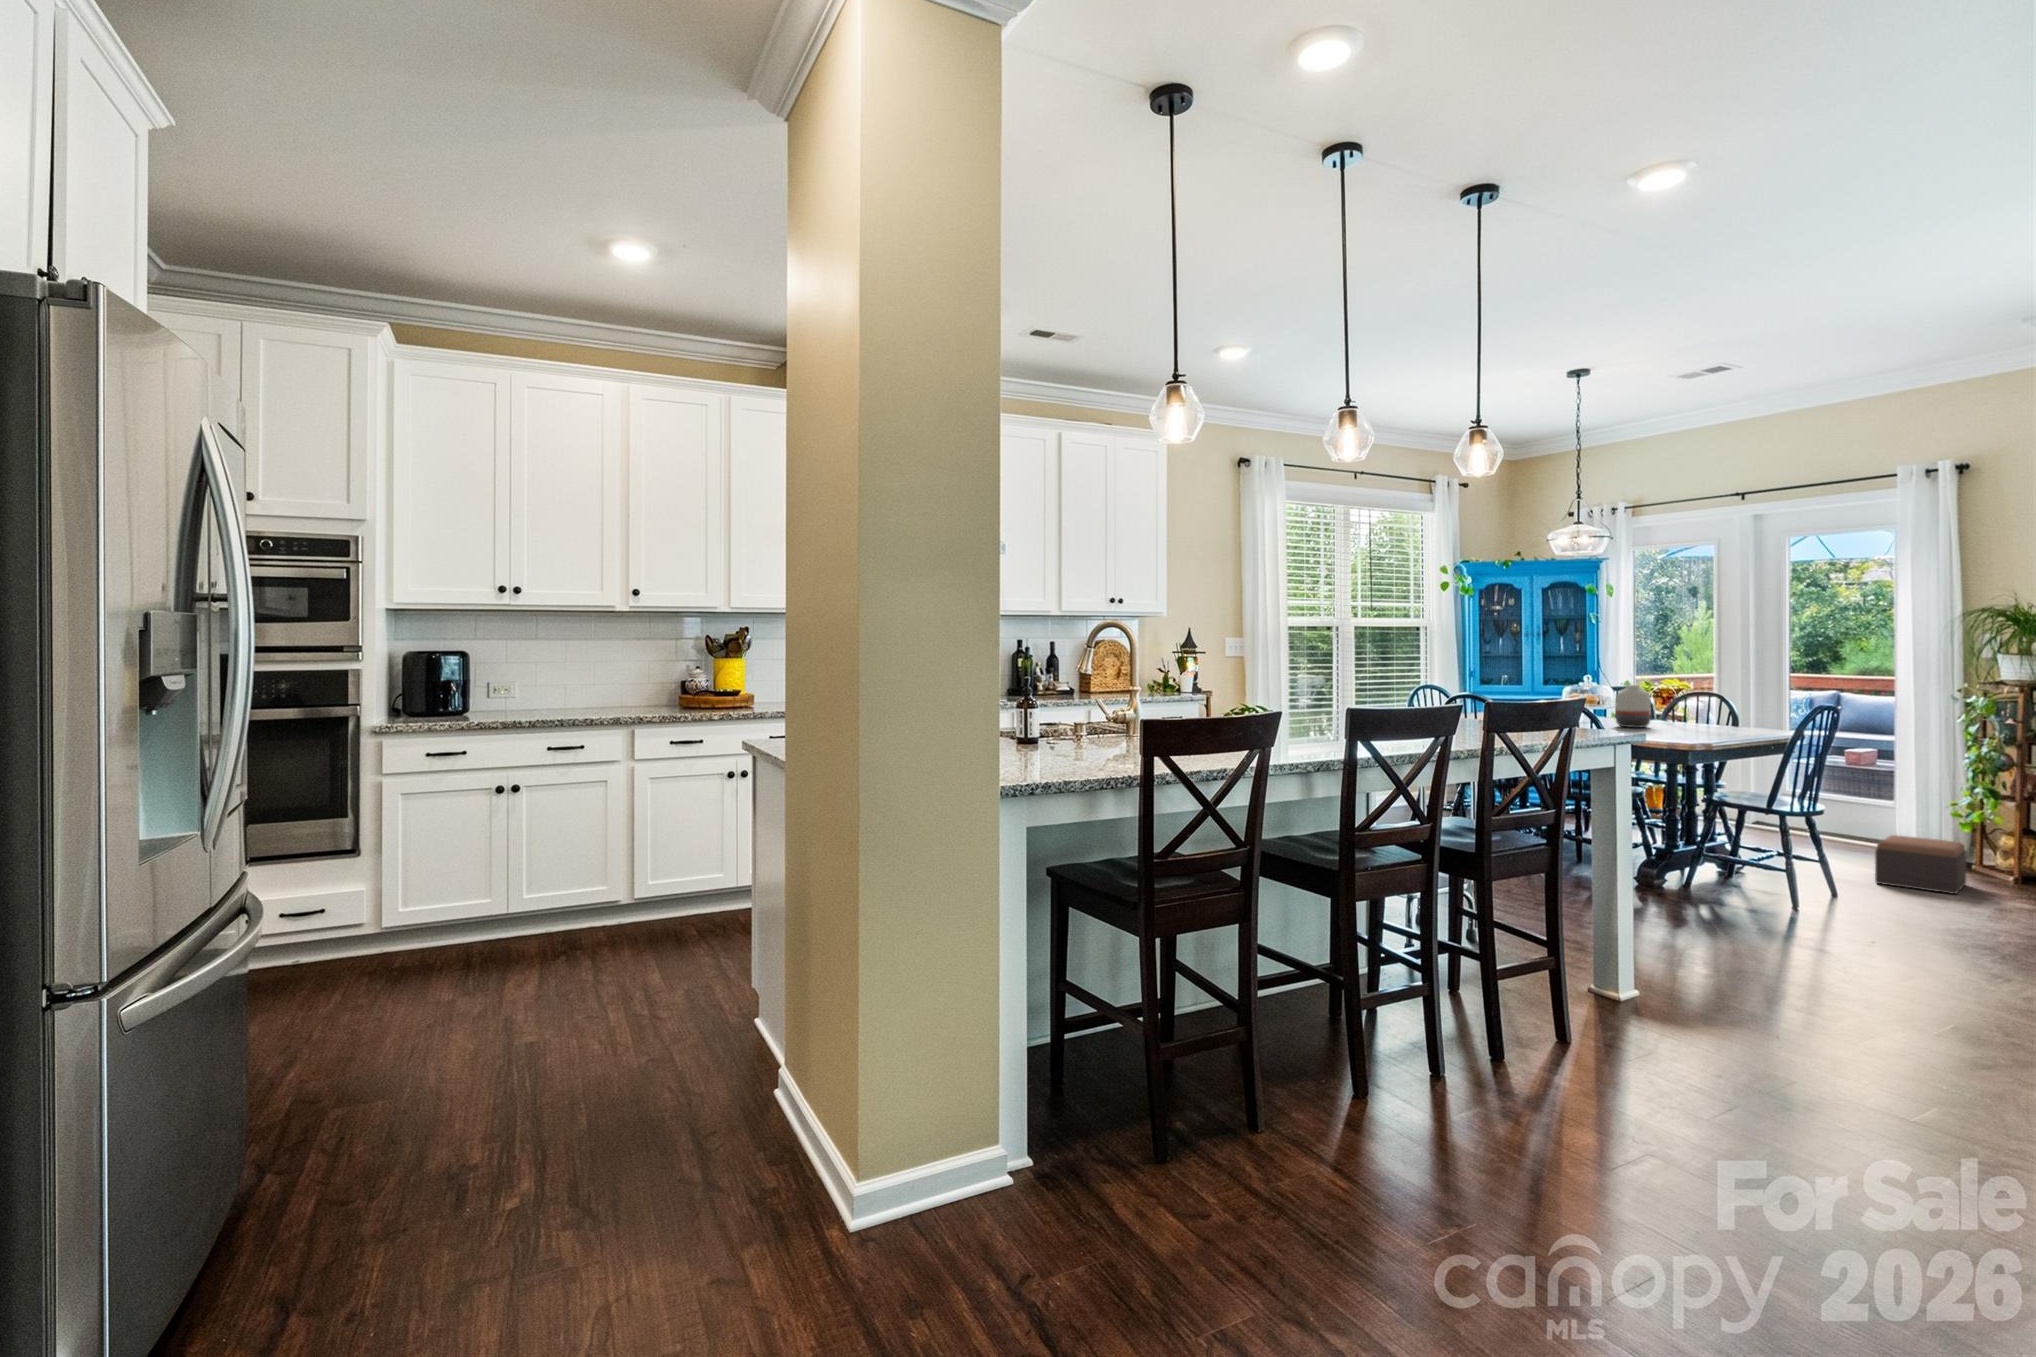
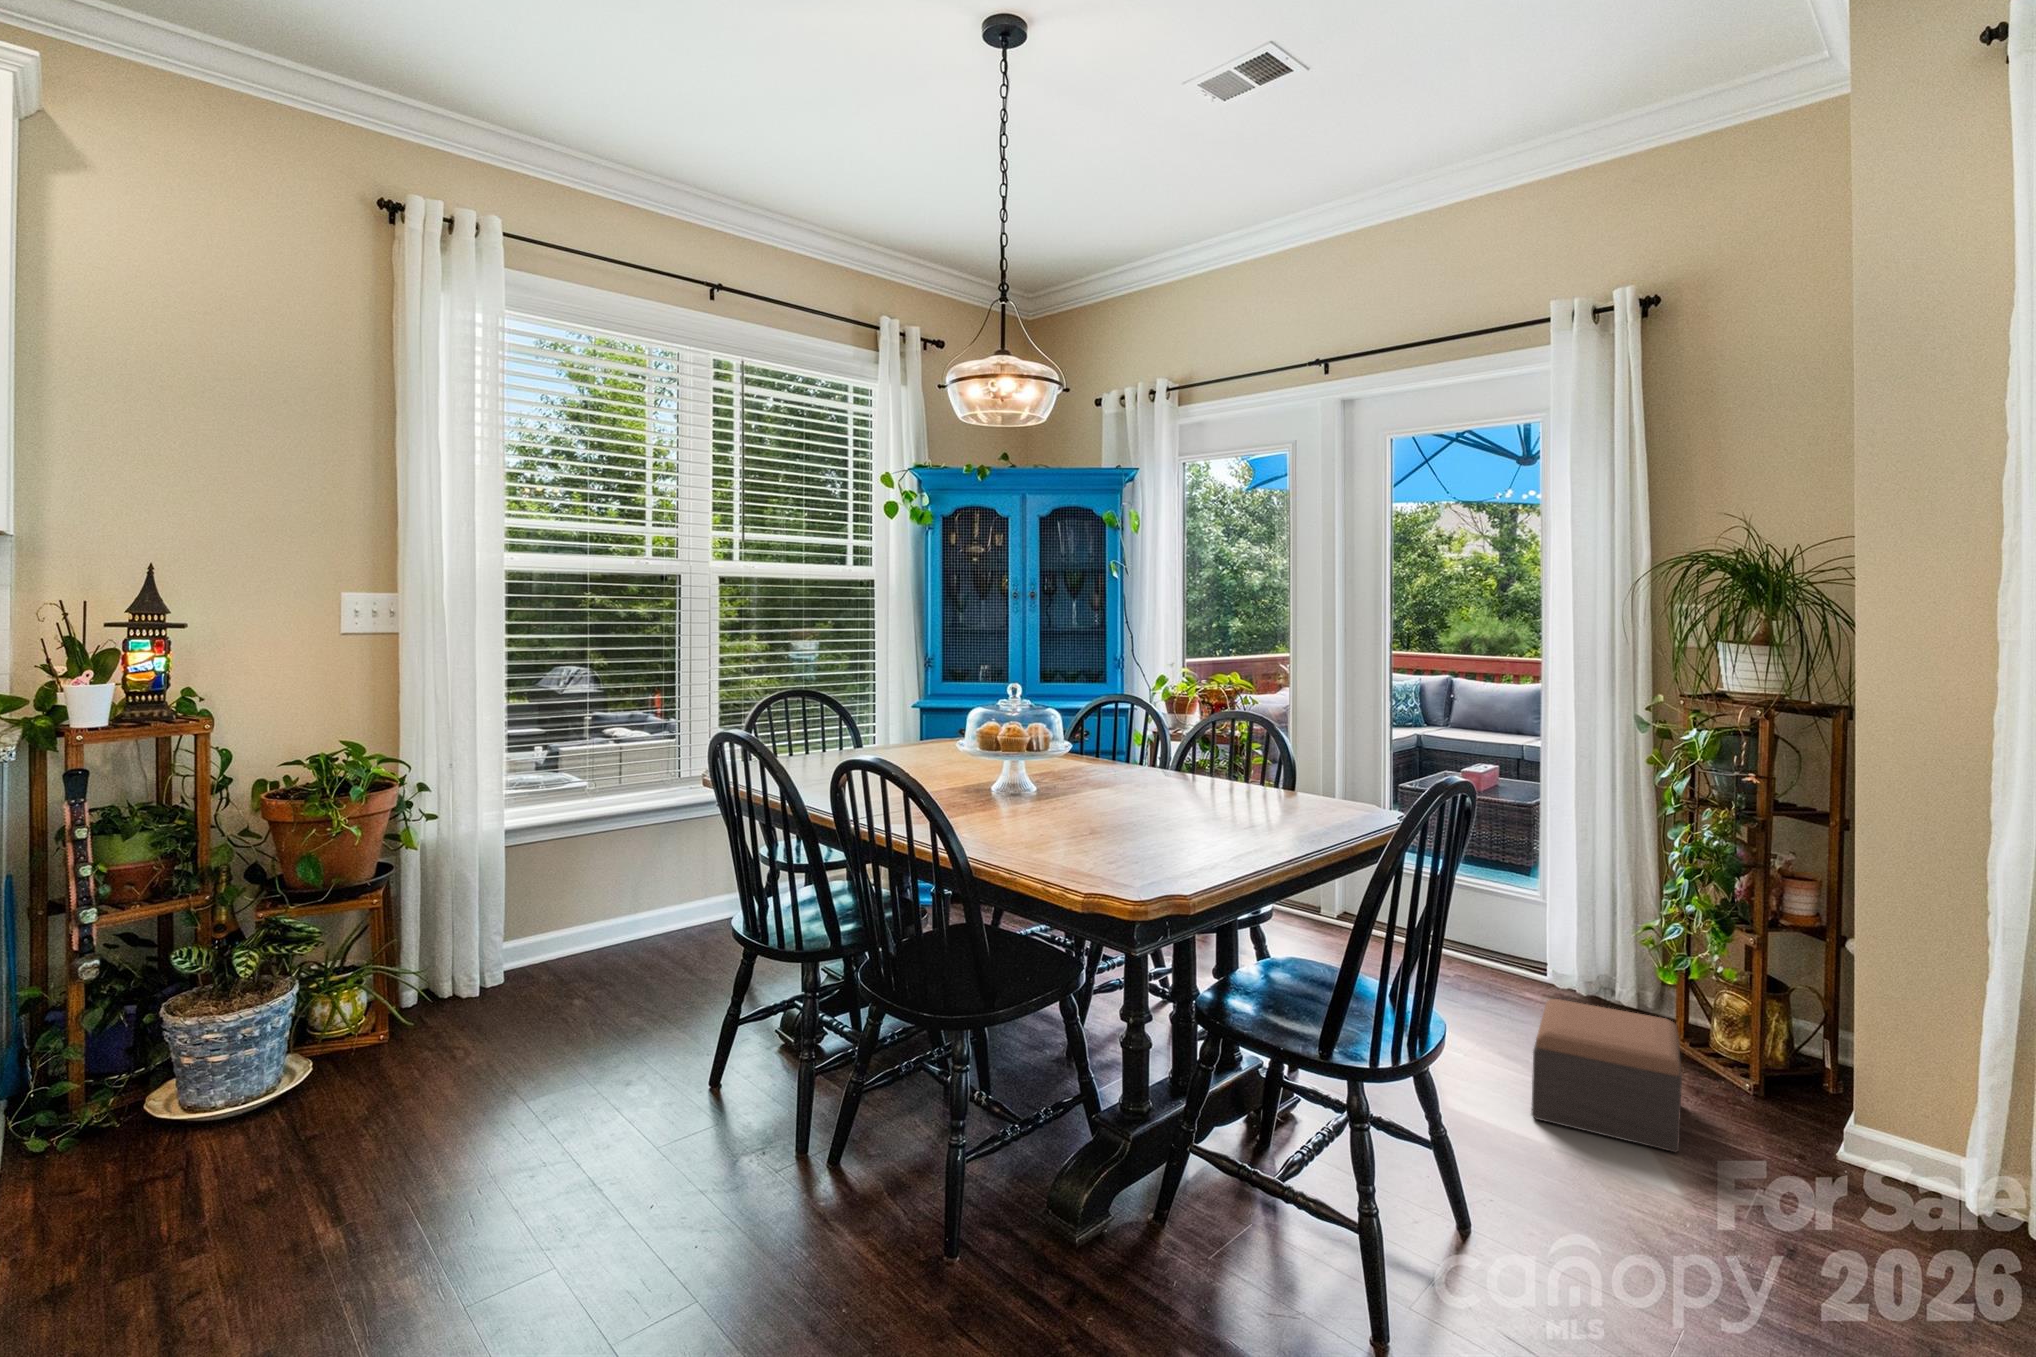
vase: present [1615,685,1651,728] -> none [1082,700,1145,792]

